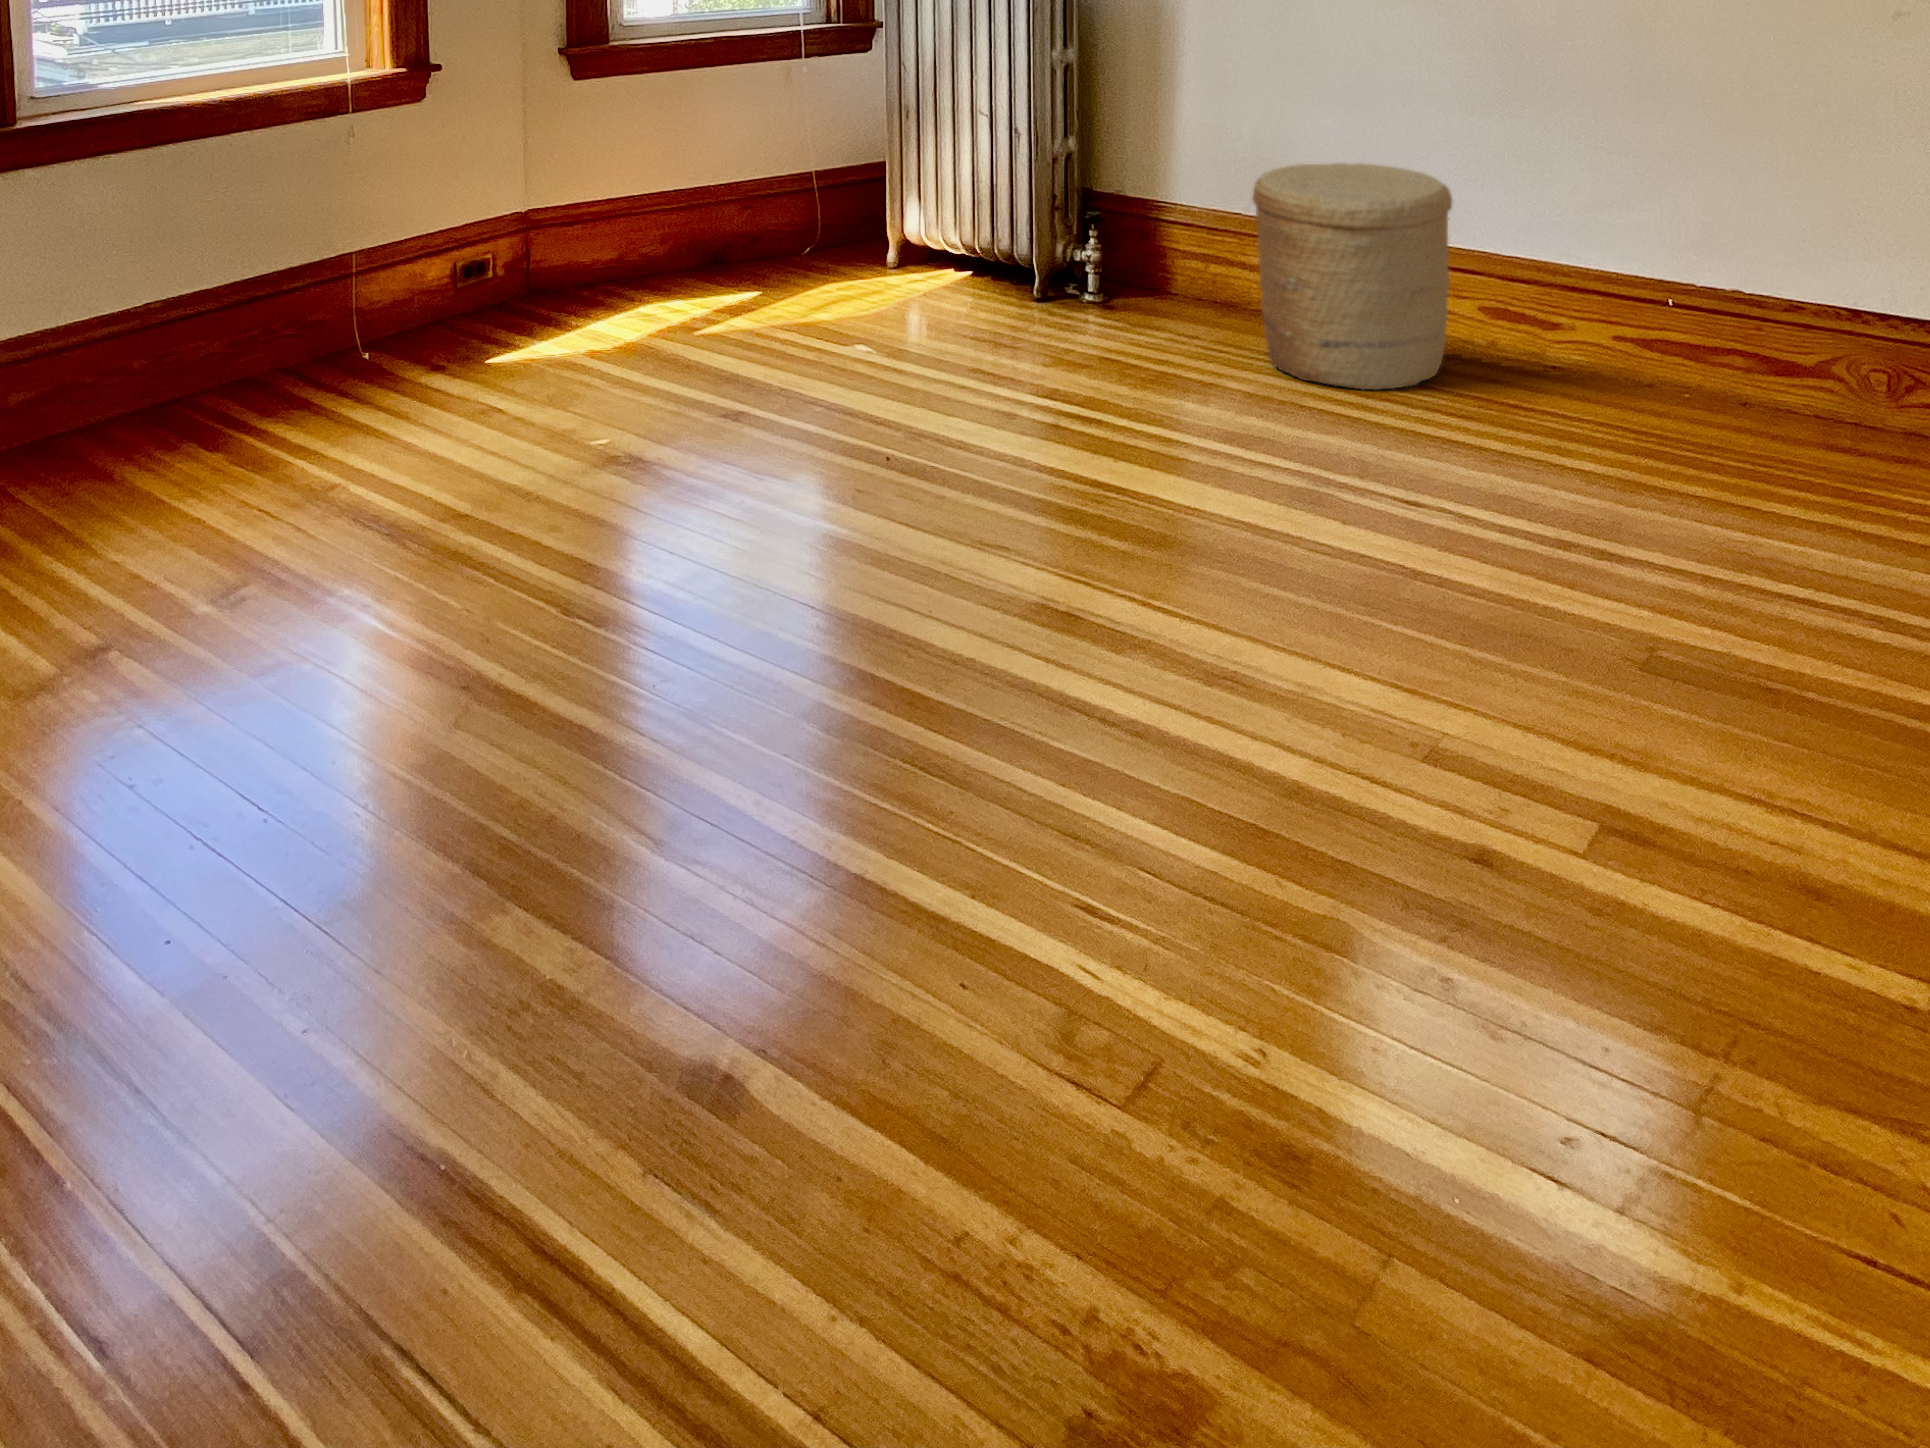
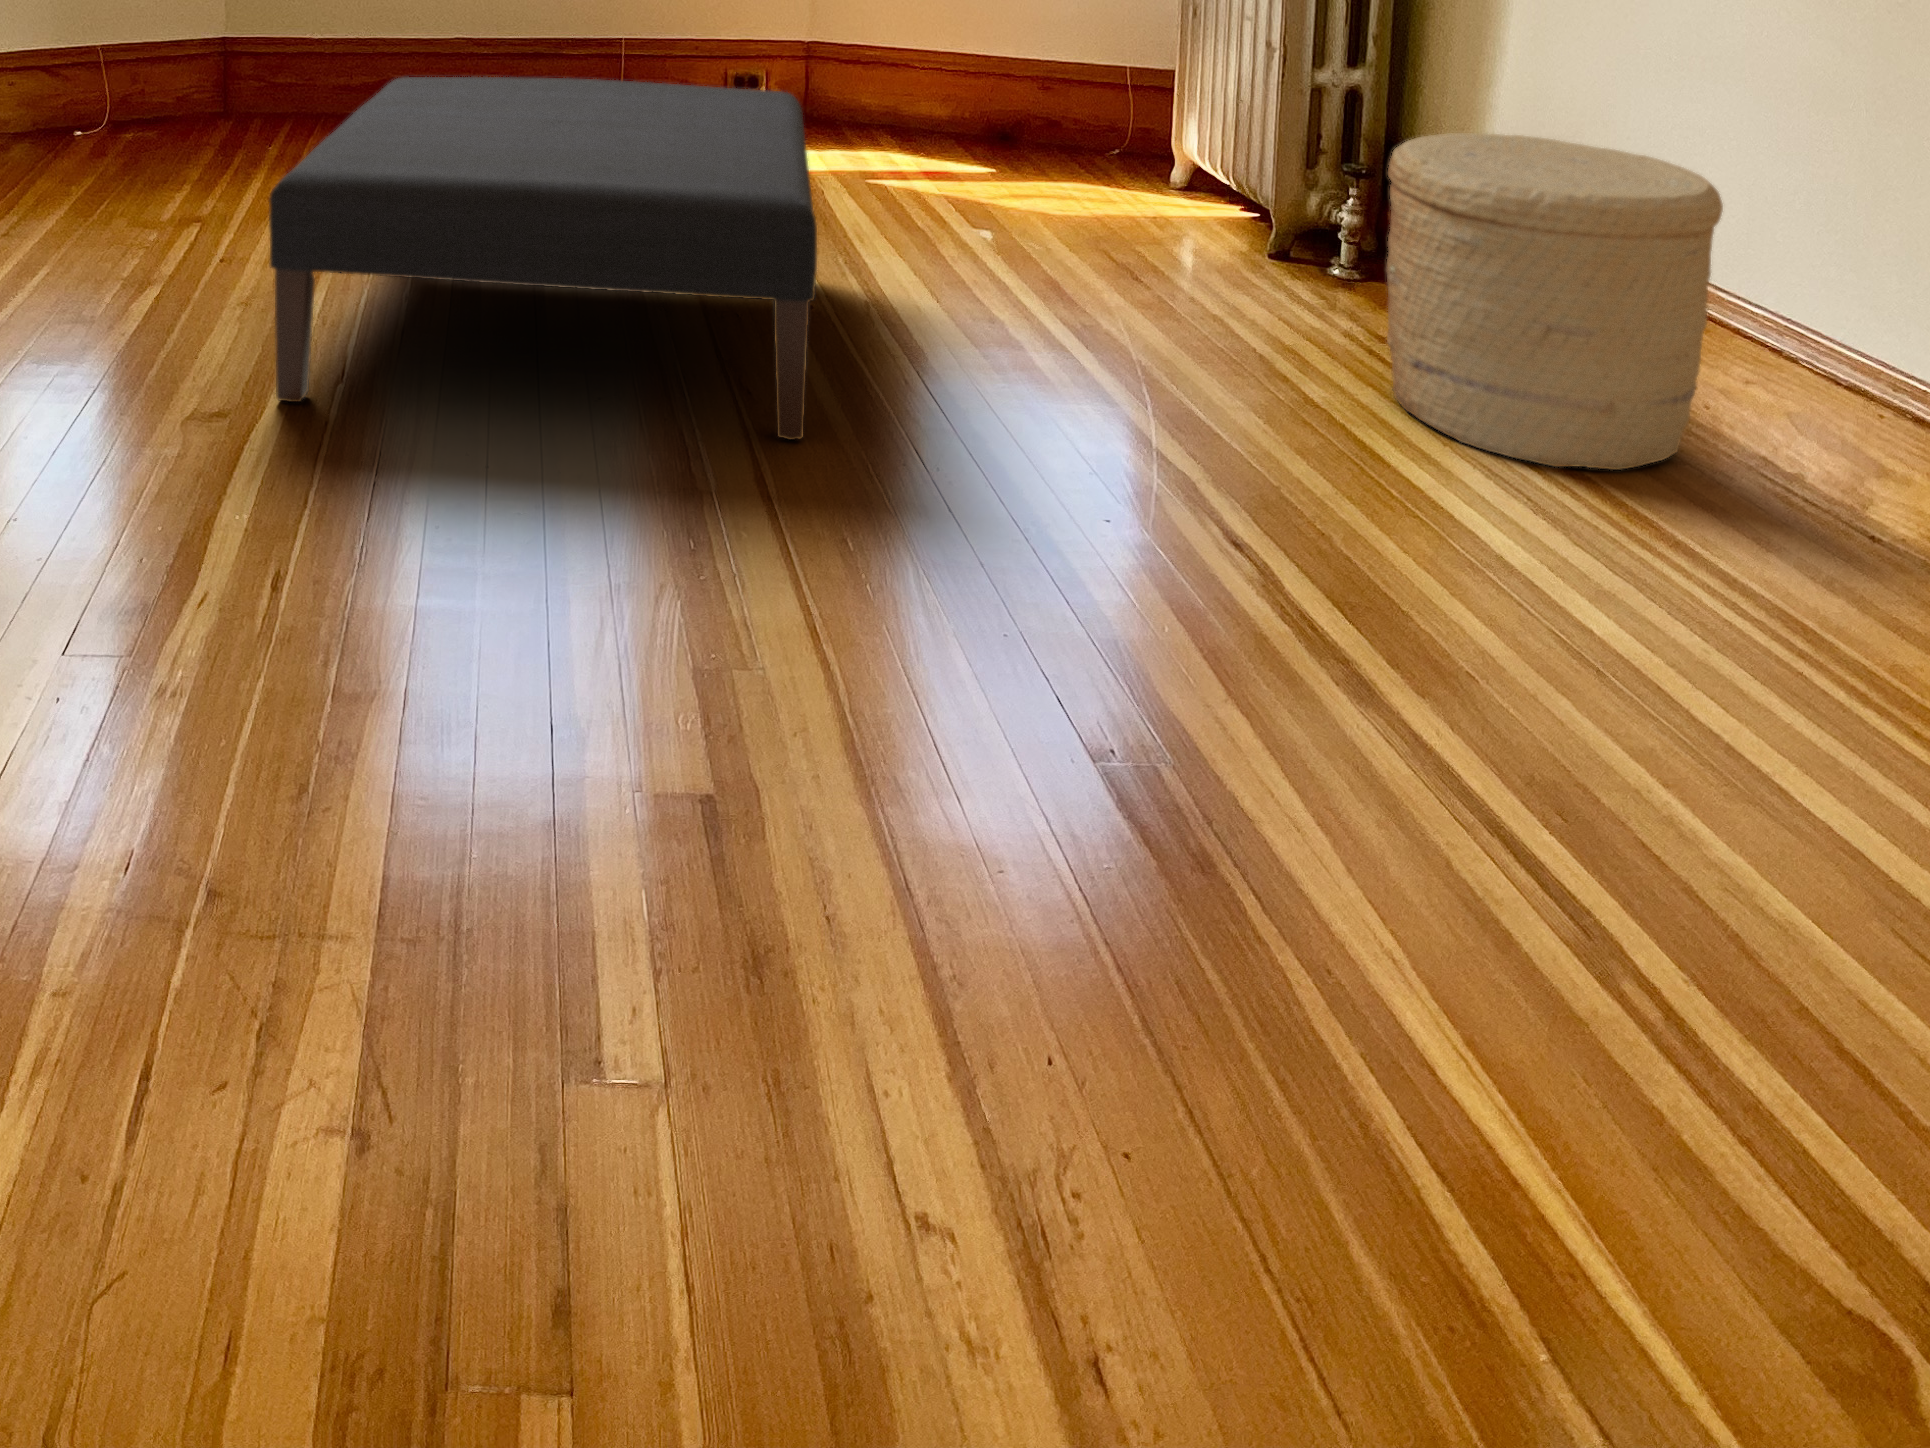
ottoman: none [418,259,1136,775] -> present [269,77,817,440]

